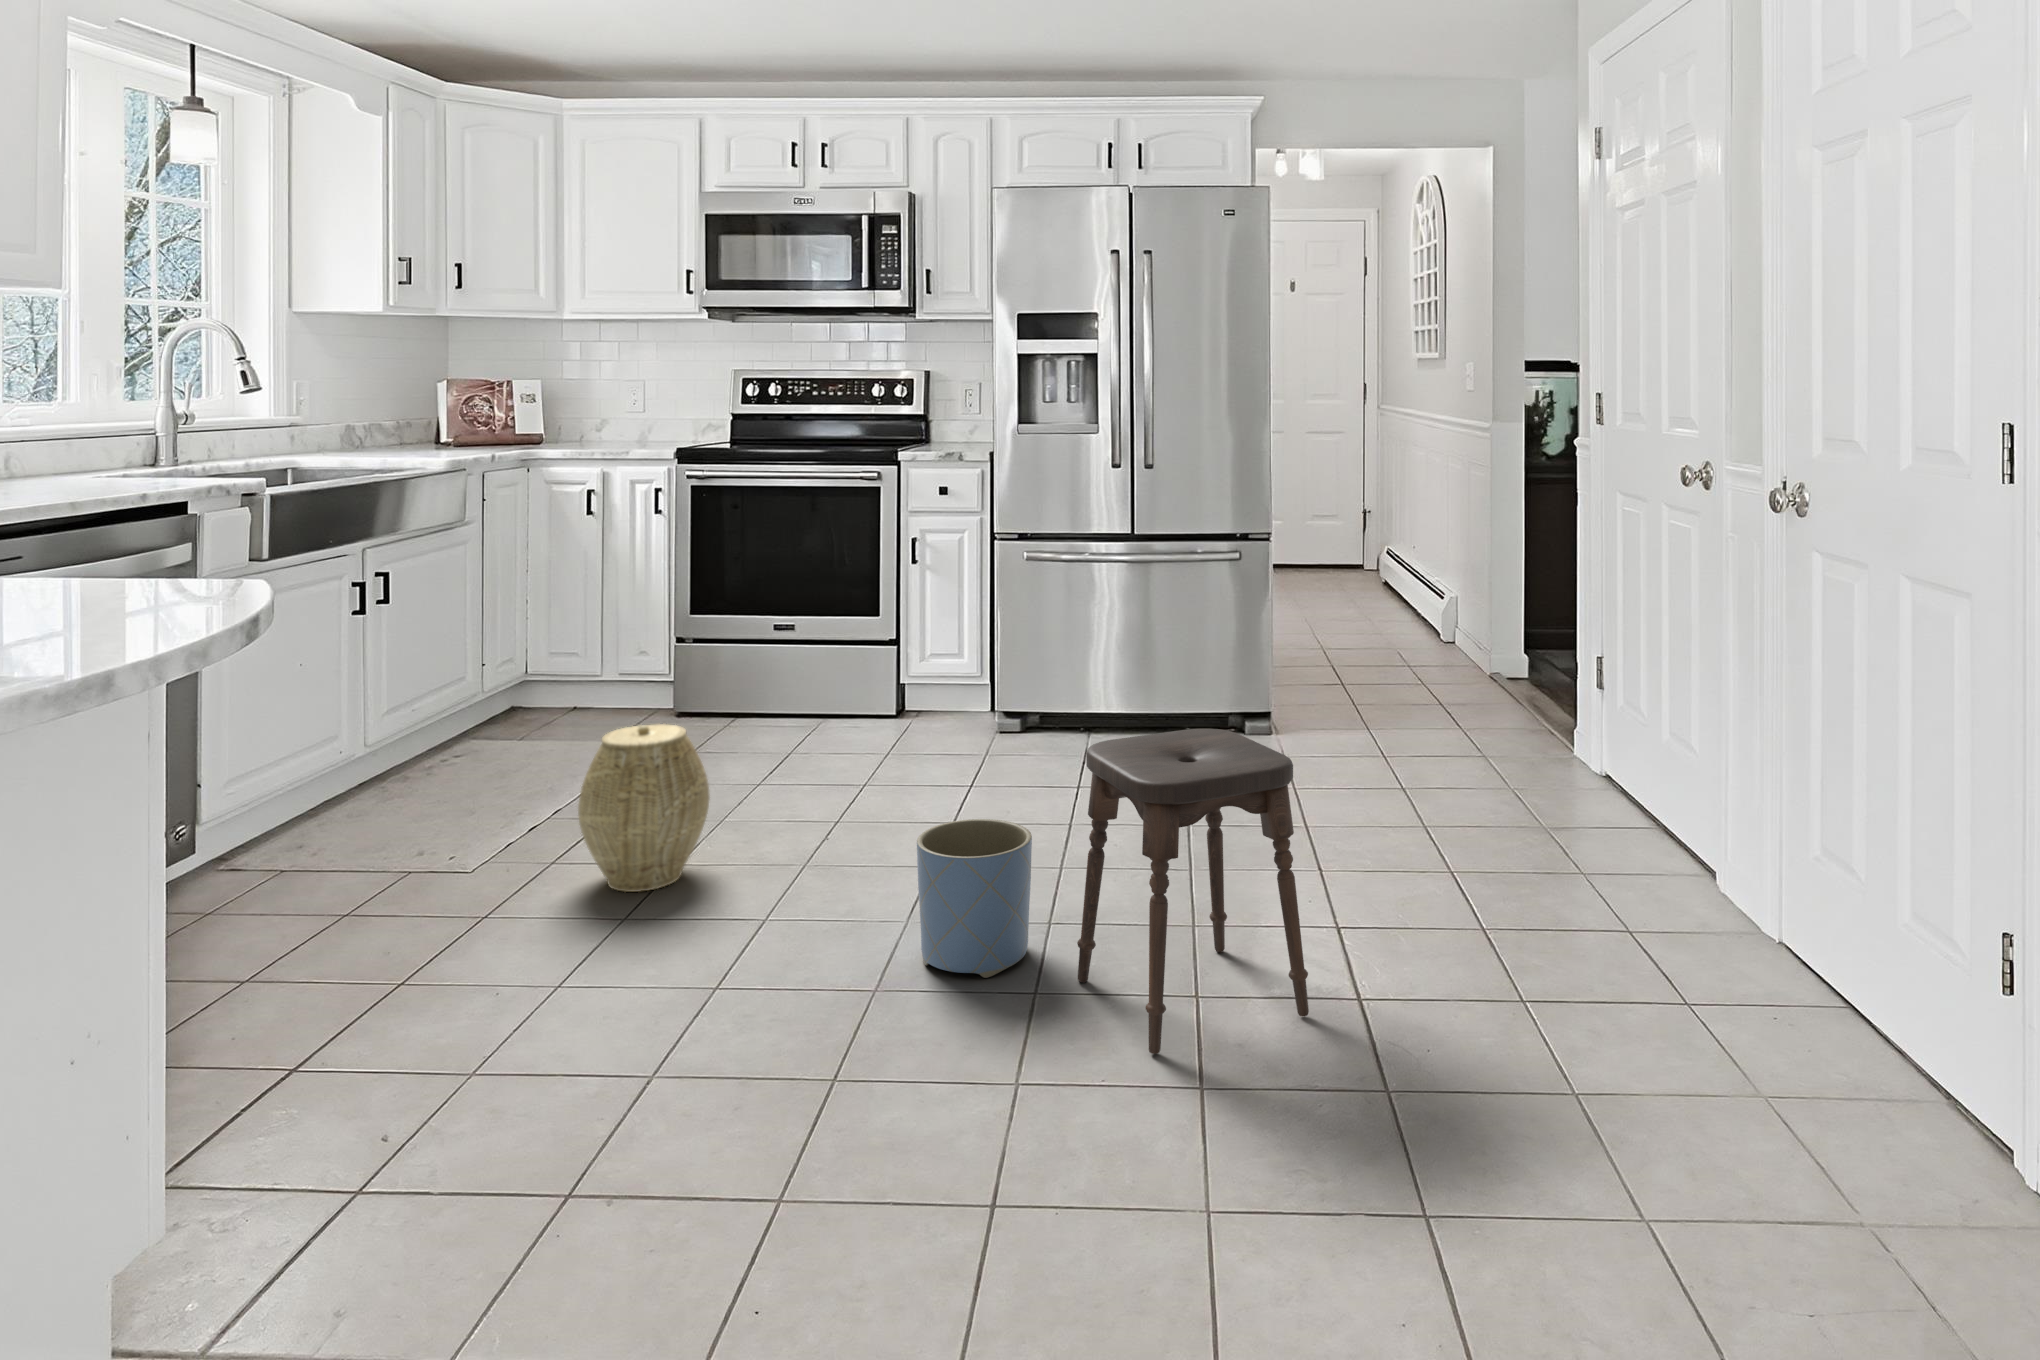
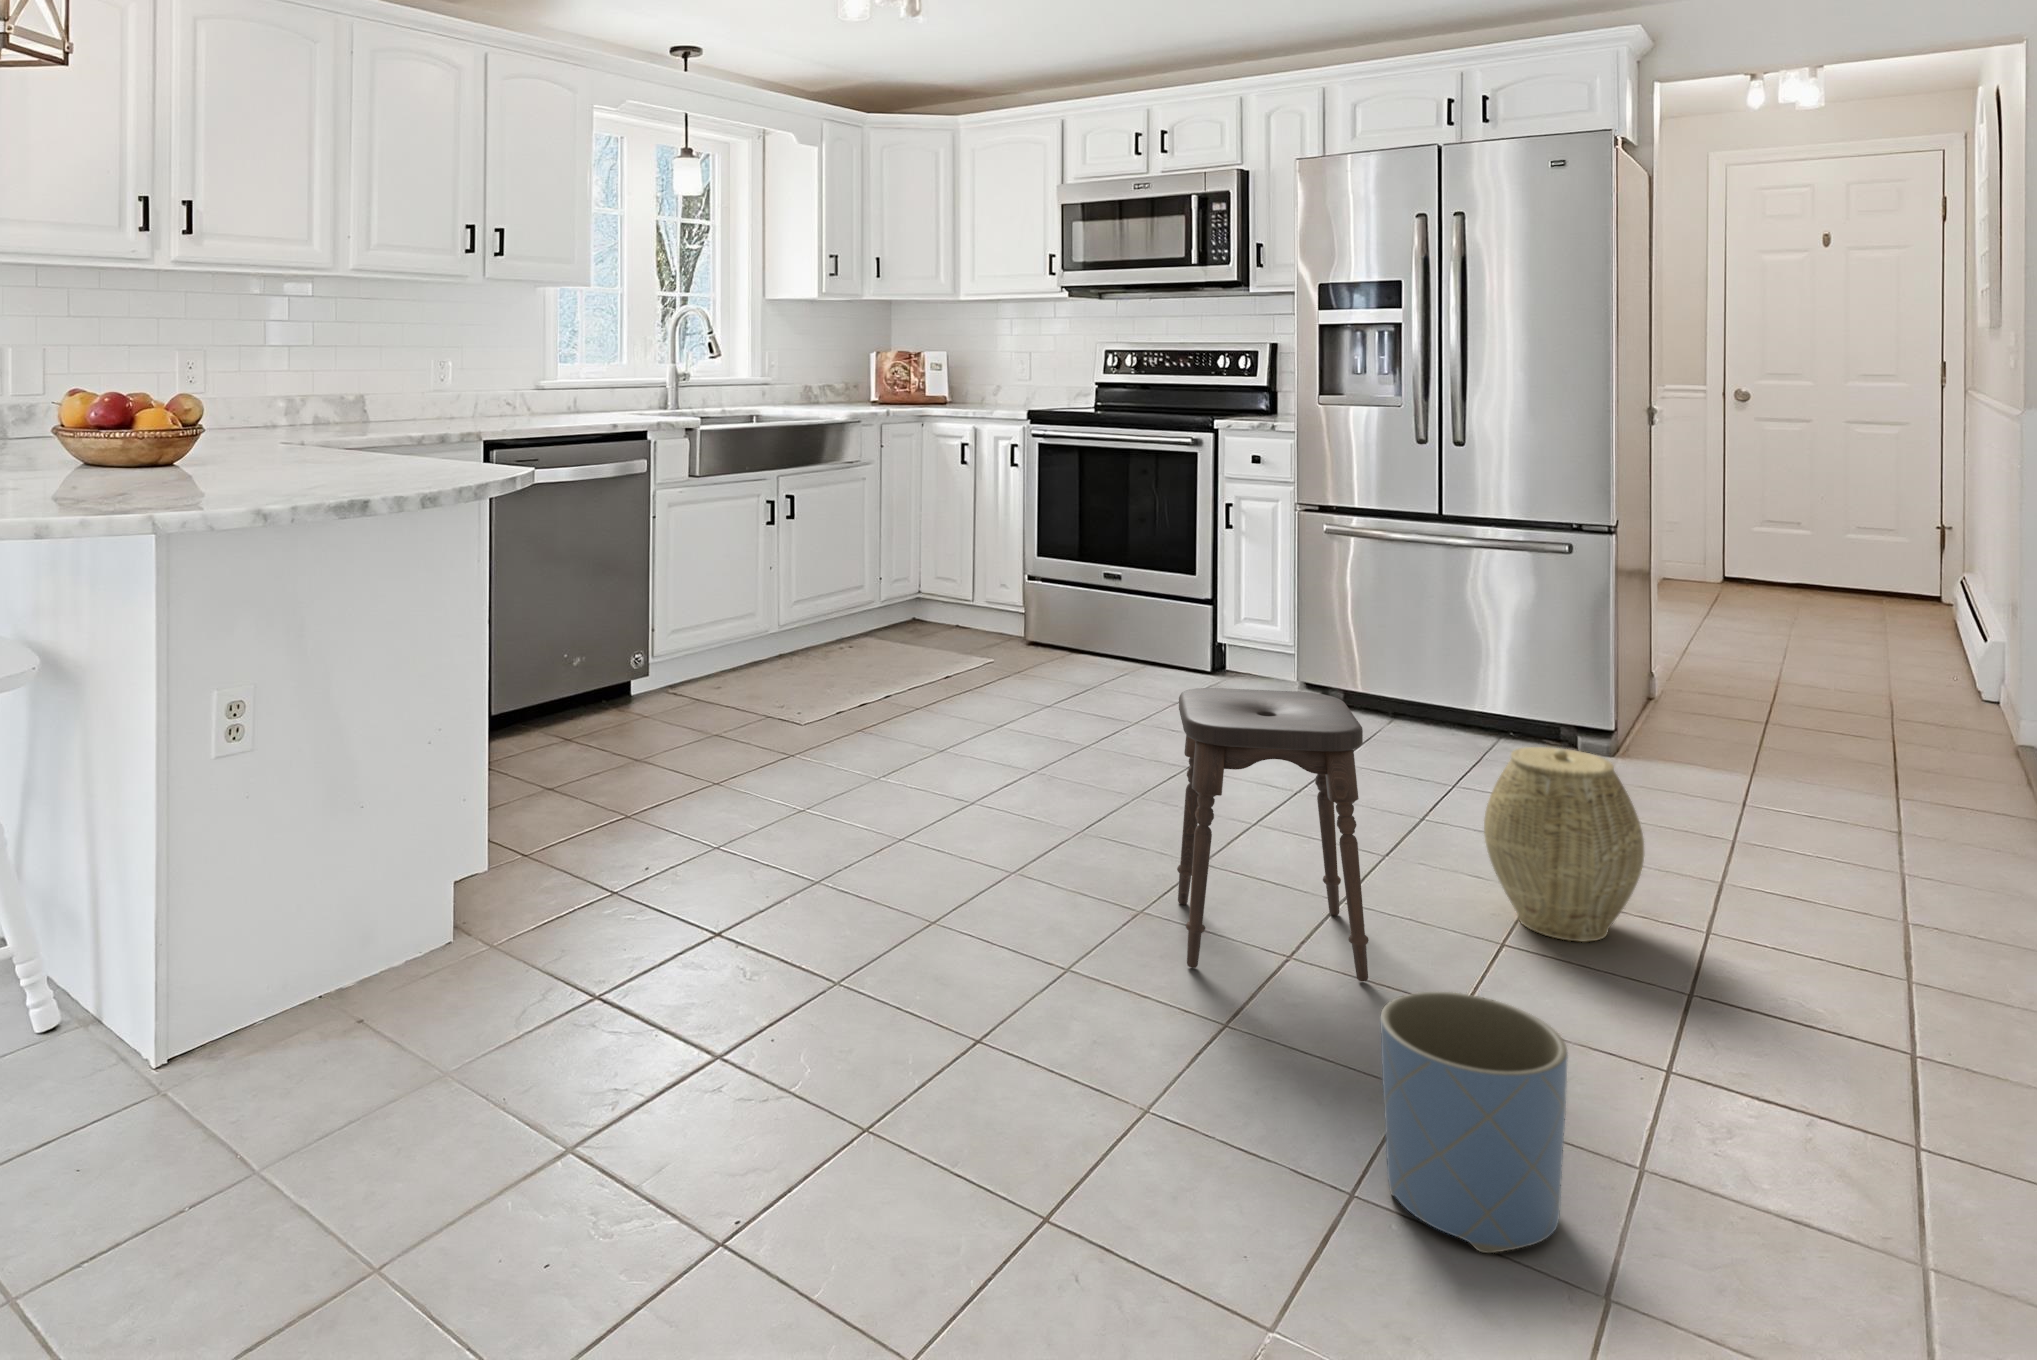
woven basket: present [578,724,710,892] -> present [1484,747,1644,942]
planter: present [917,819,1032,978] -> present [1380,992,1568,1253]

